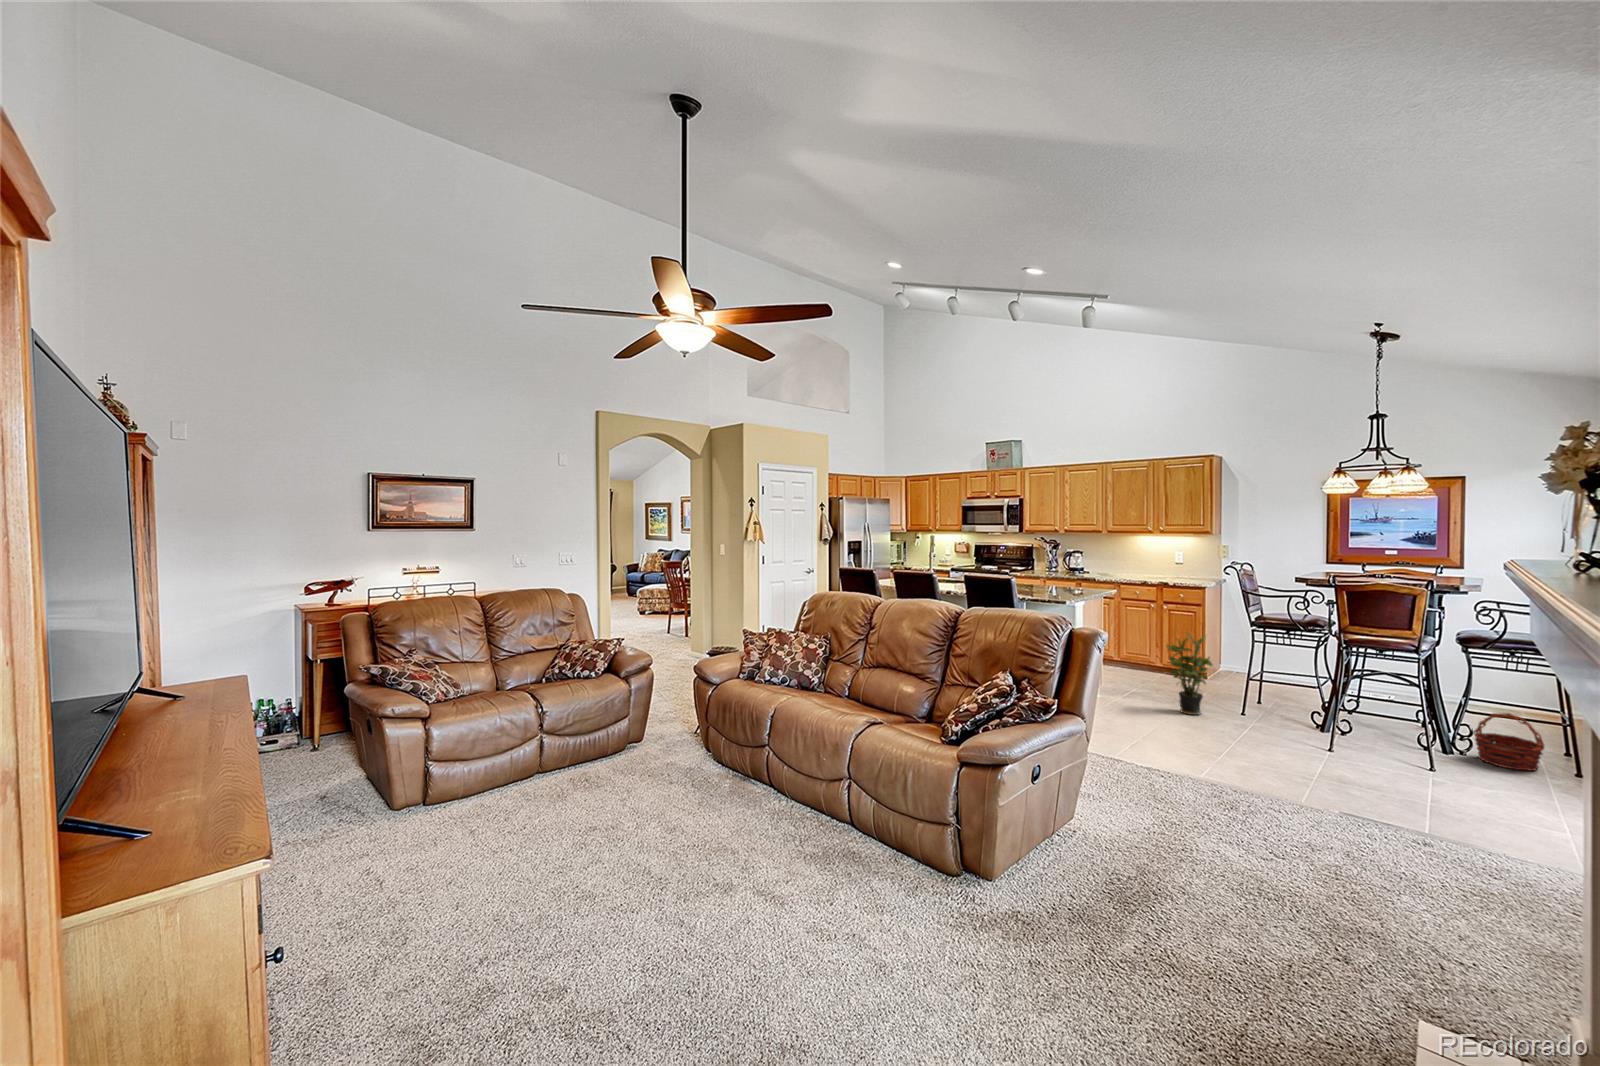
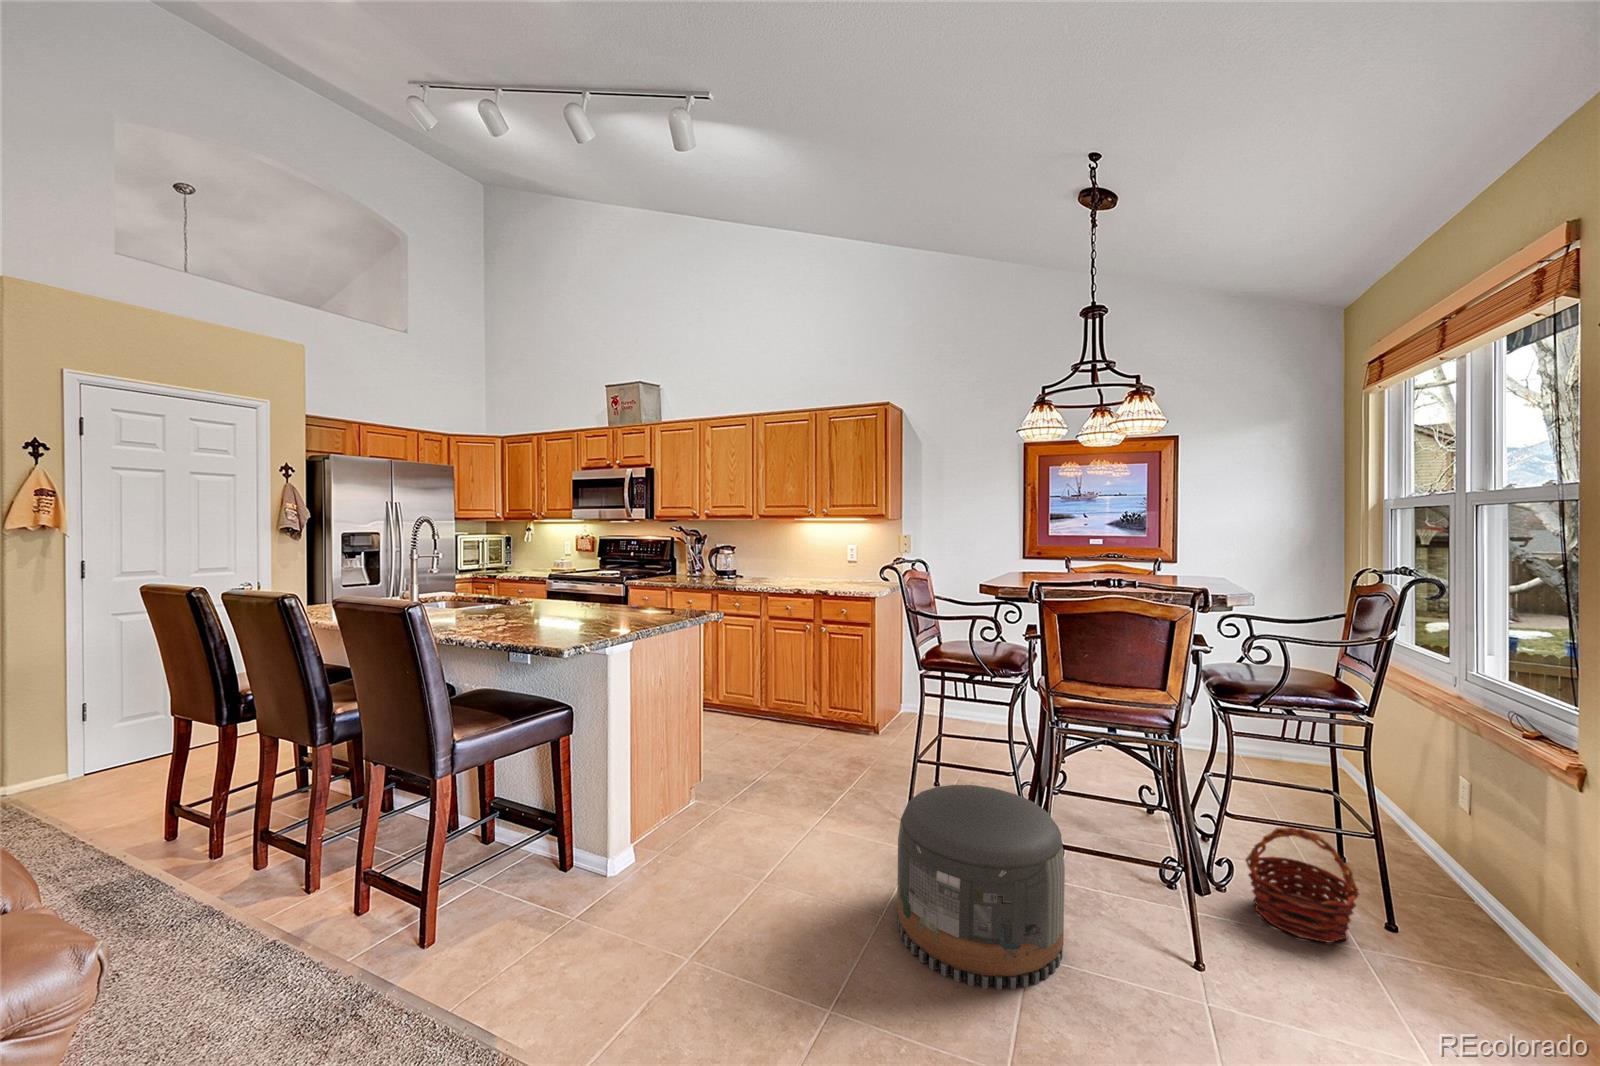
potted plant: present [1167,633,1212,715] -> none [784,688,859,844]
pouf: none [1247,678,1346,761] -> present [897,785,1065,990]

